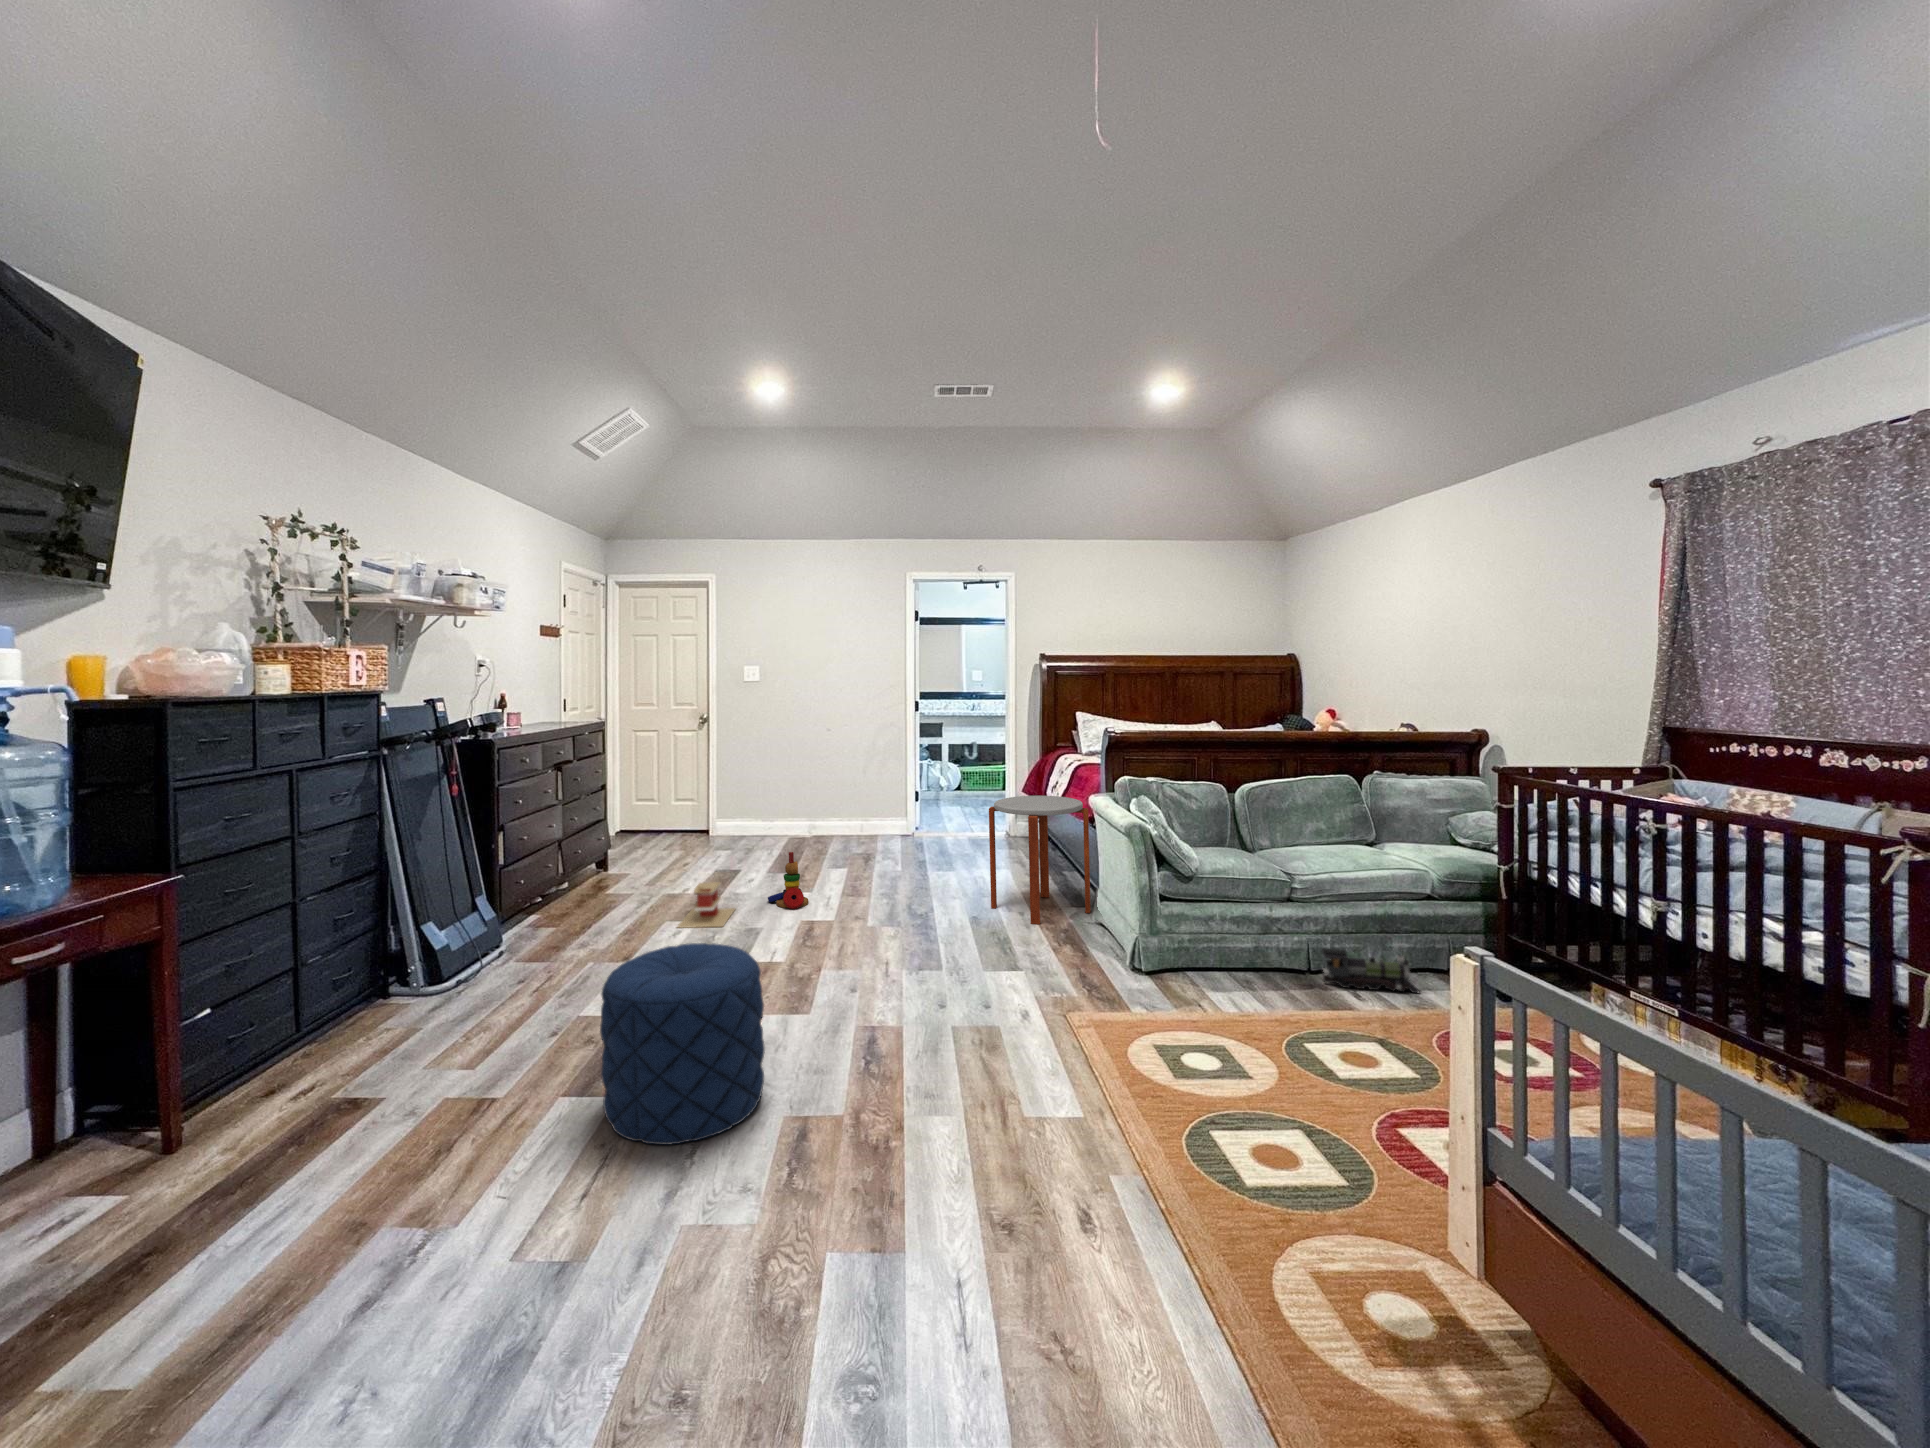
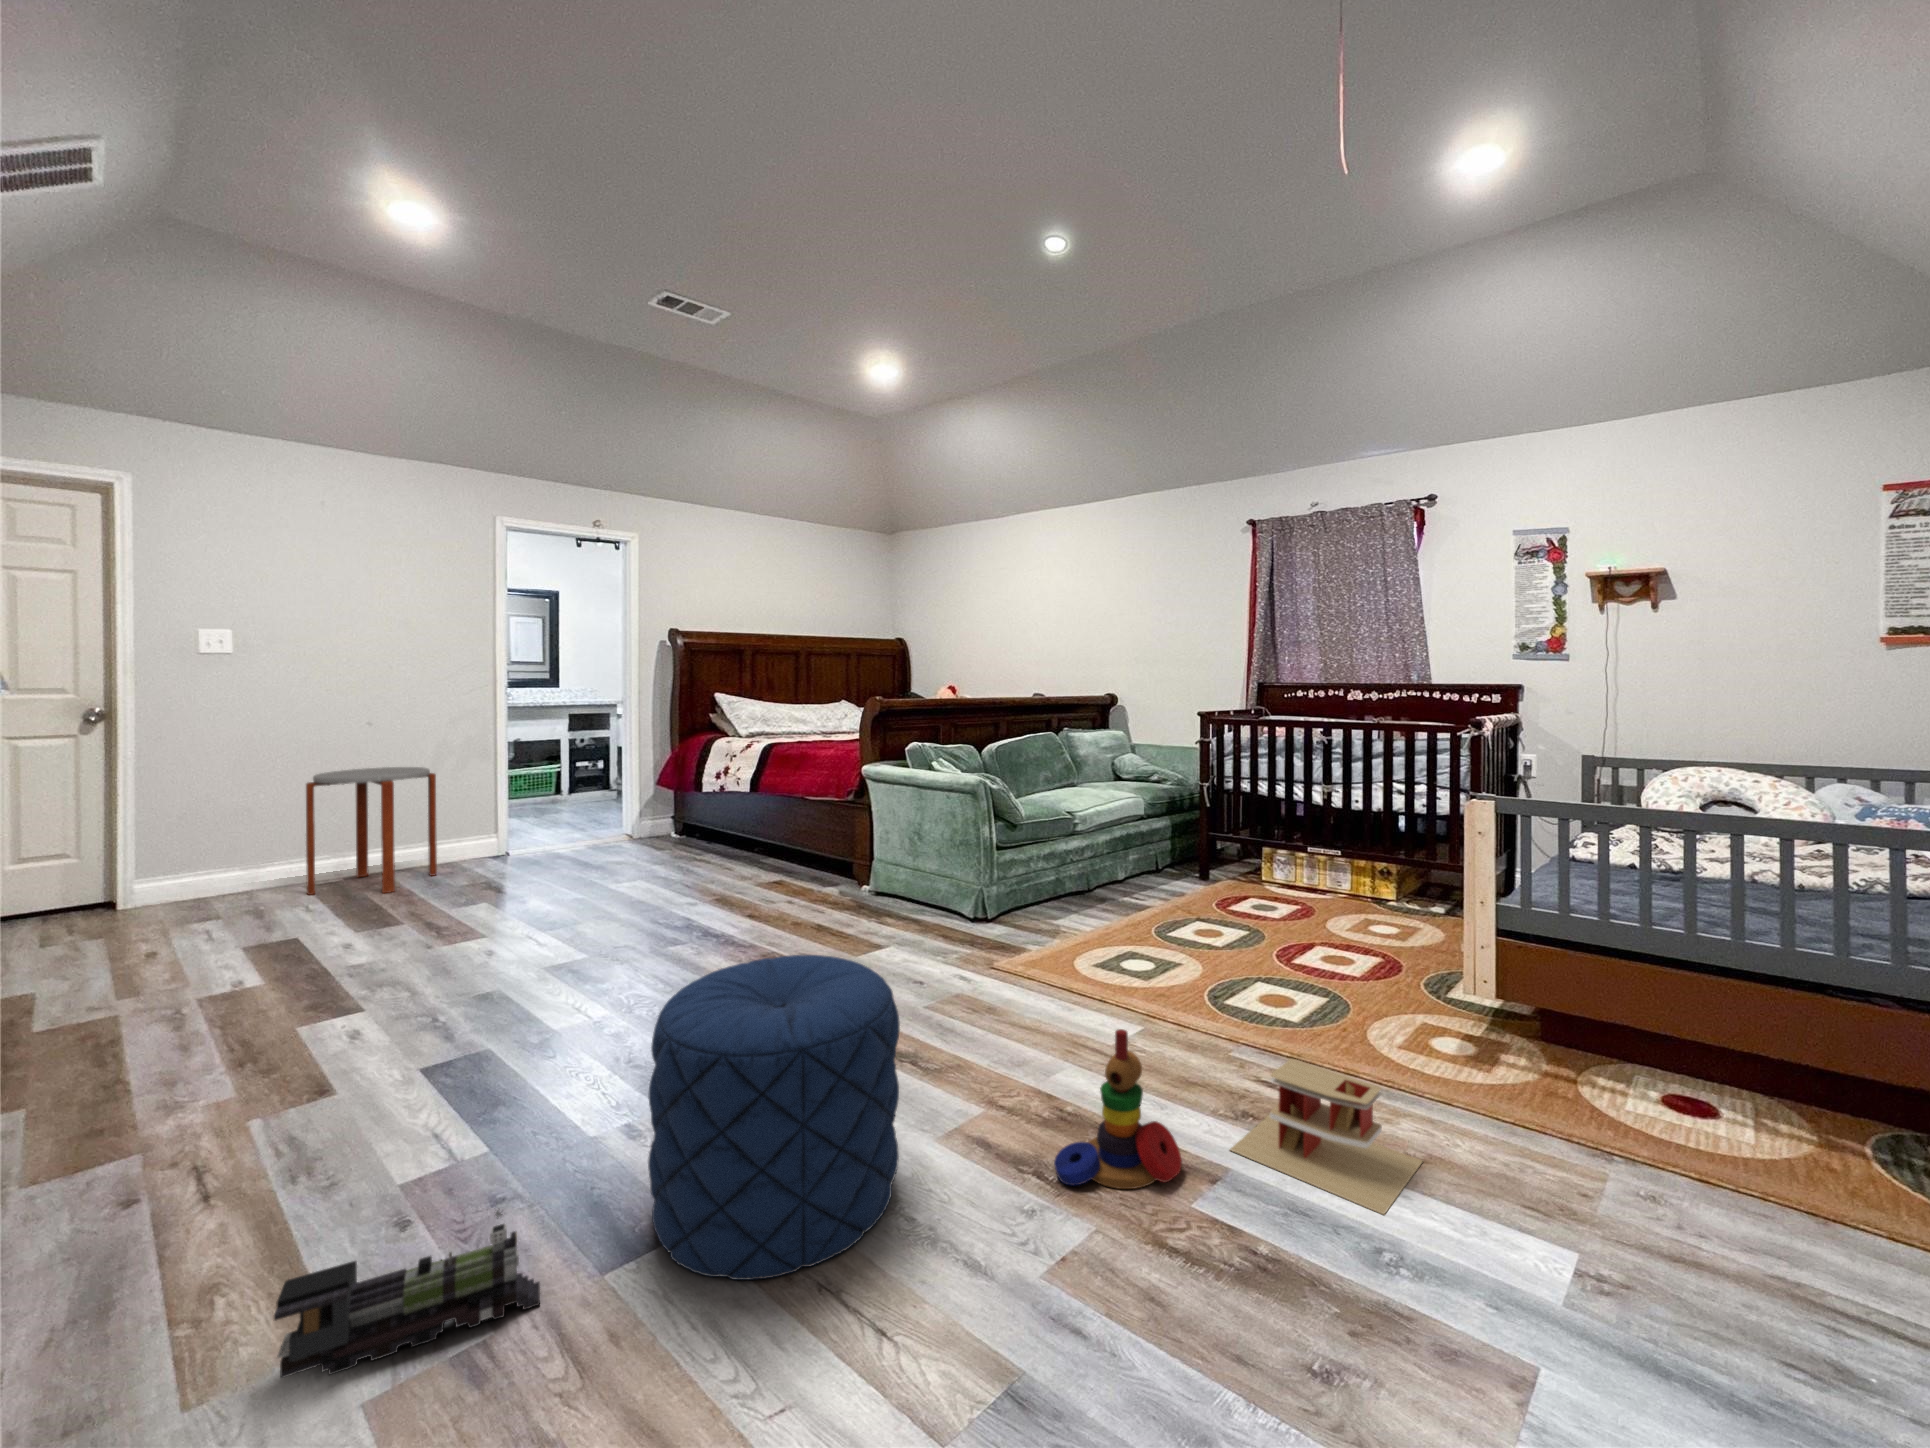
side table: present [989,796,1091,924] -> present [306,767,437,895]
stacking toy: present [768,852,809,909] -> present [1054,1029,1182,1189]
toy house: present [677,882,735,928] -> present [1230,1059,1422,1214]
toy train: present [1322,948,1419,993] -> present [274,1211,540,1378]

